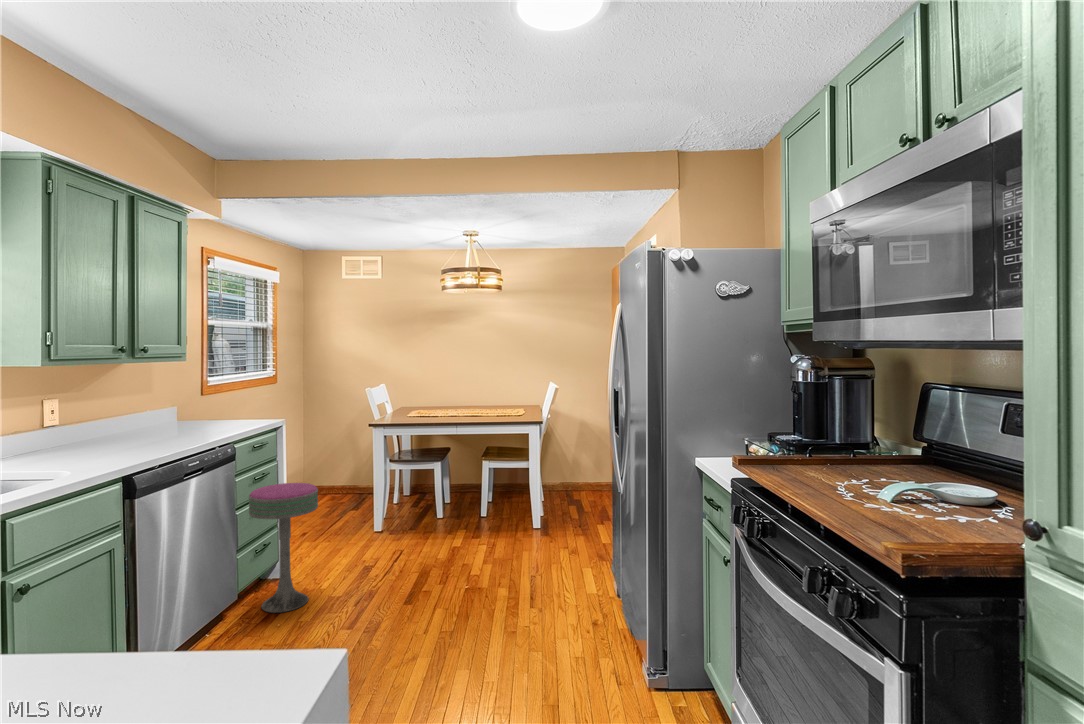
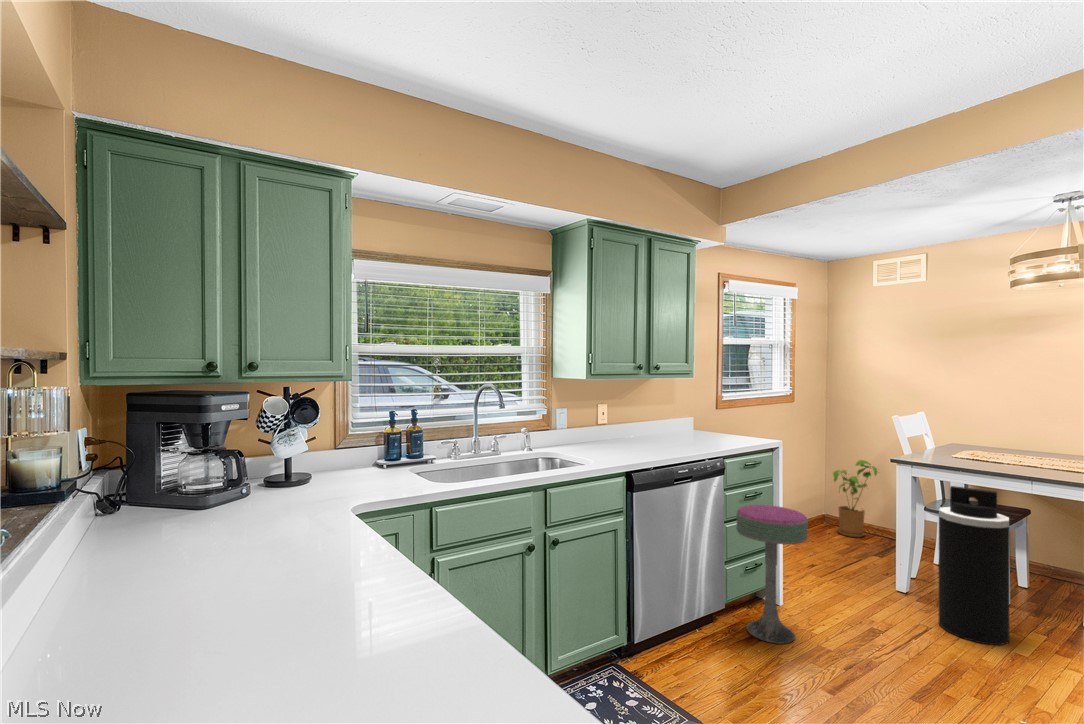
house plant: none [311,429,354,500] -> present [833,460,878,537]
trash can: none [407,438,449,552] -> present [939,486,1009,645]

